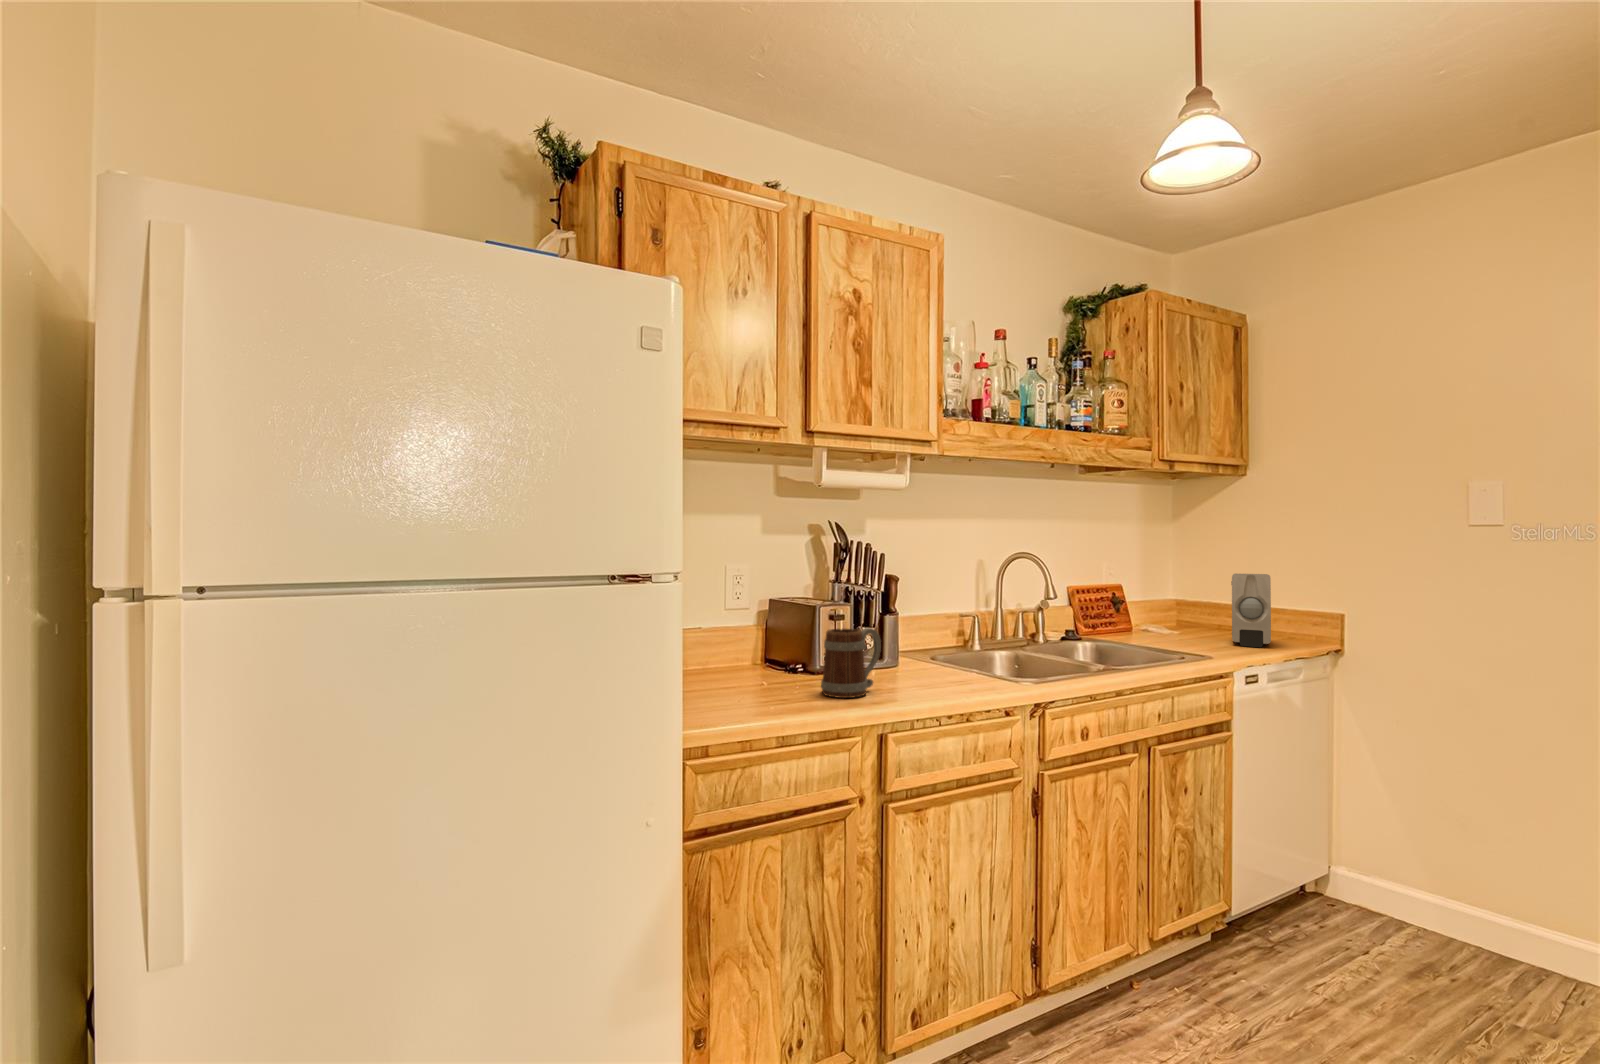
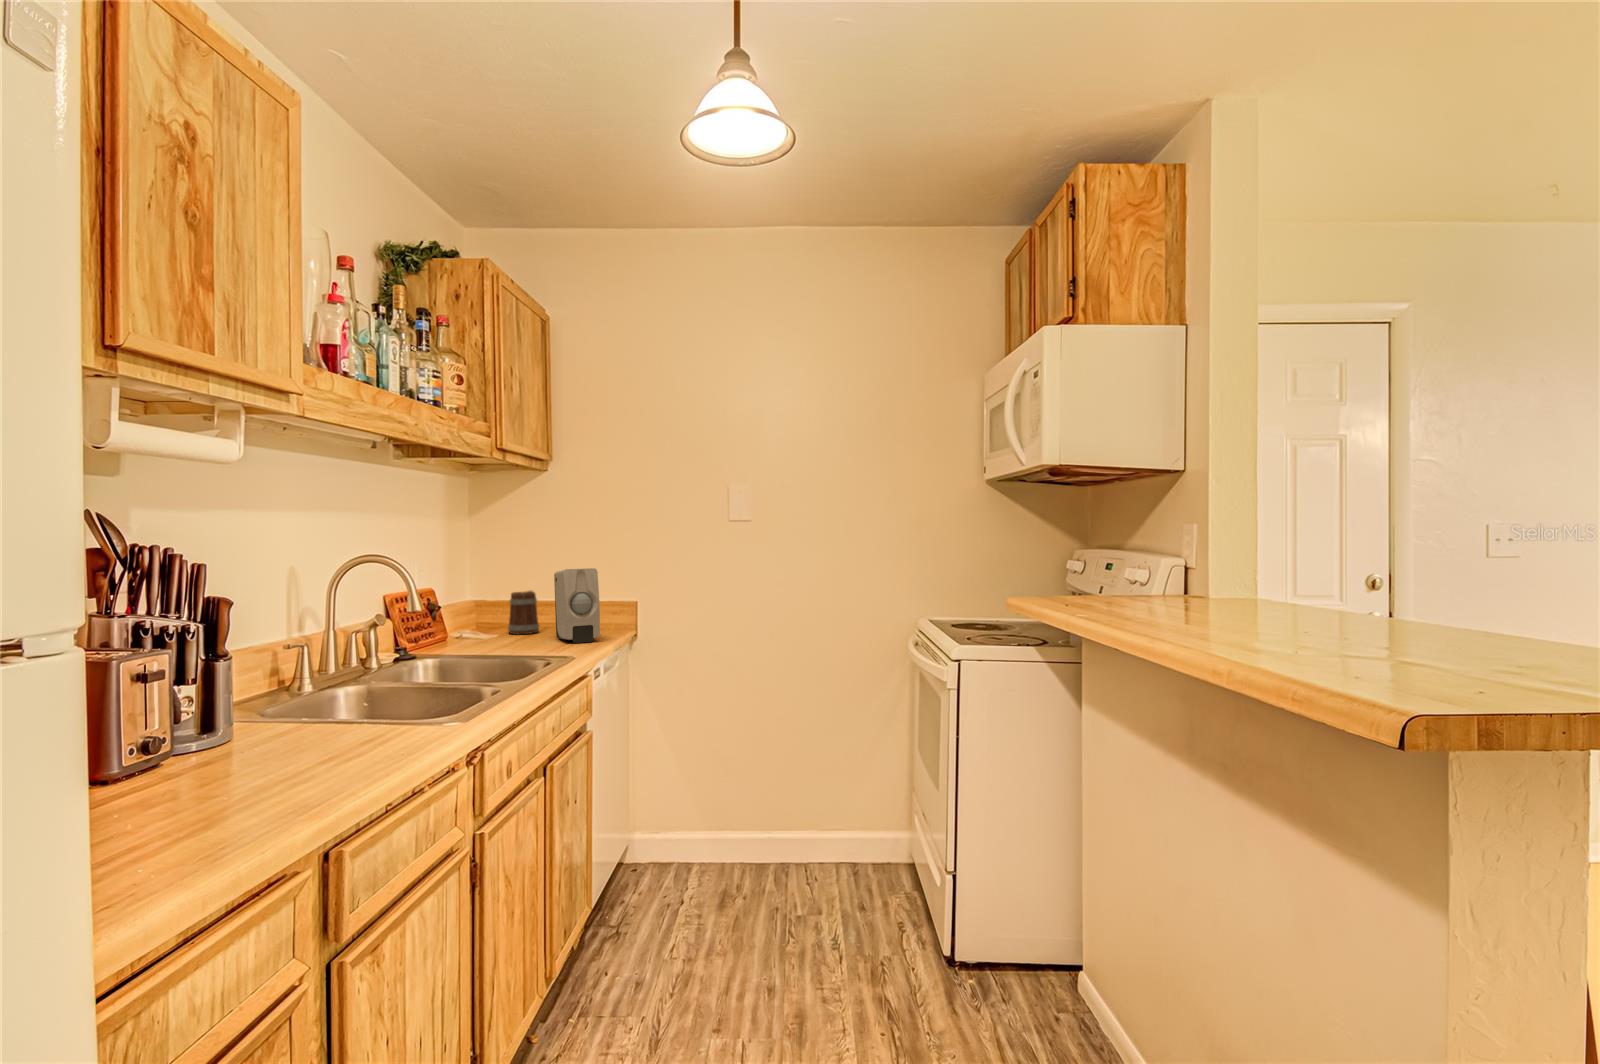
mug: present [821,628,881,698] -> present [508,590,539,634]

